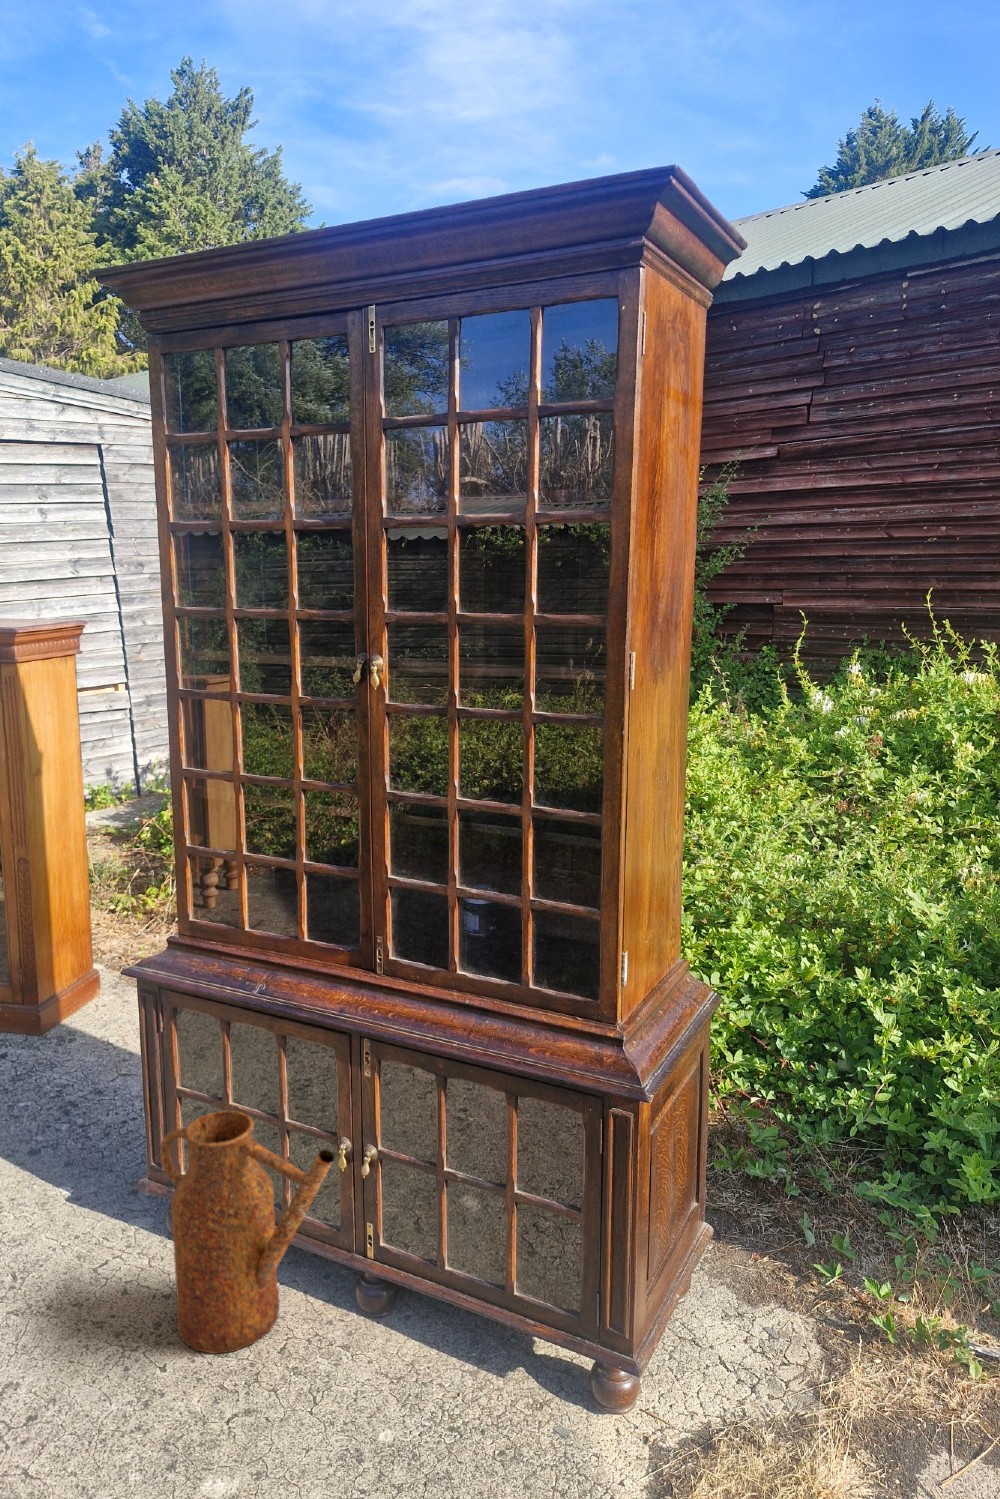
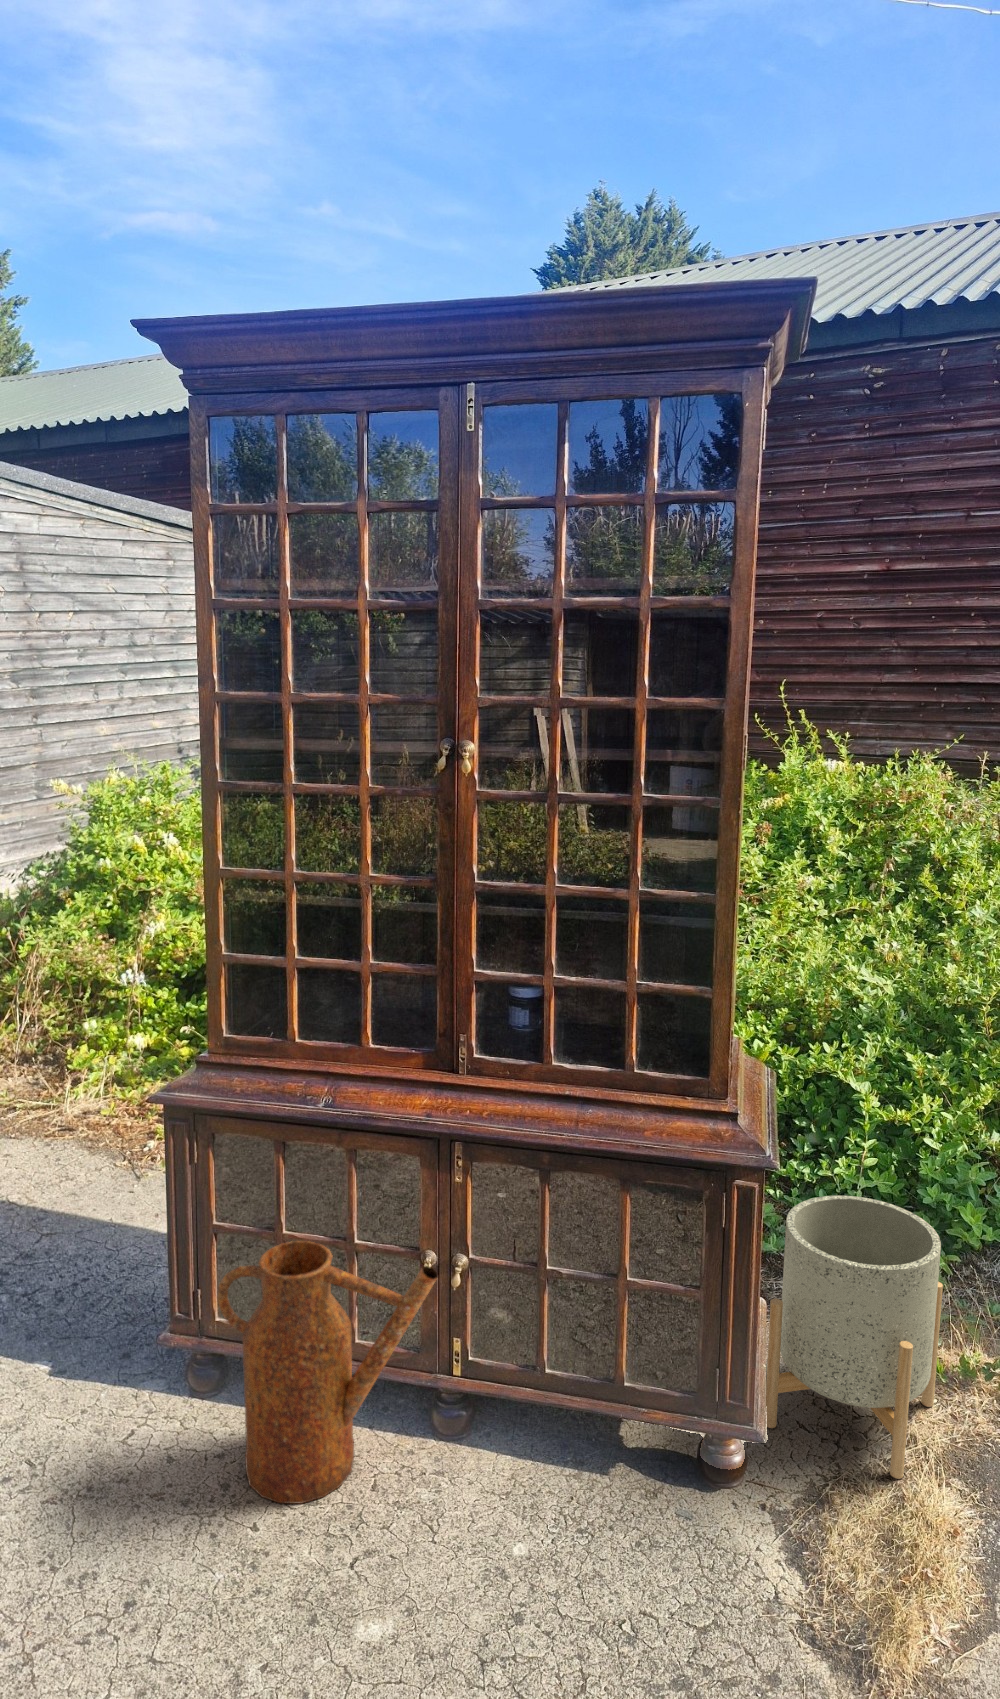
planter: none [681,1128,884,1438] -> present [765,1196,943,1479]

